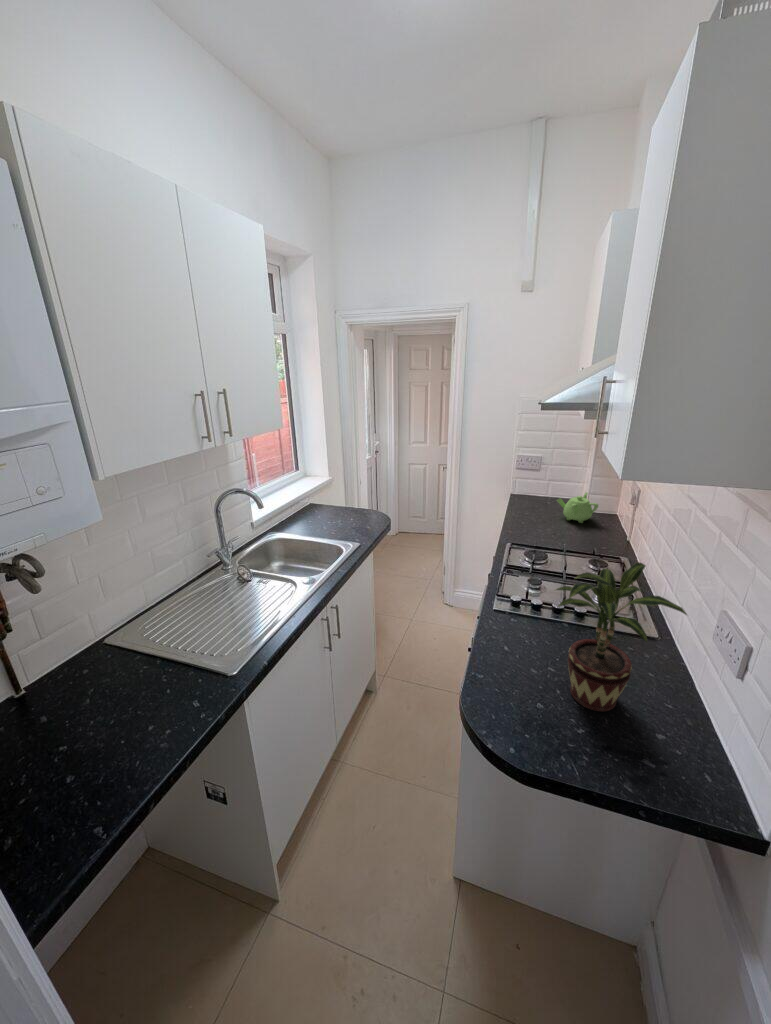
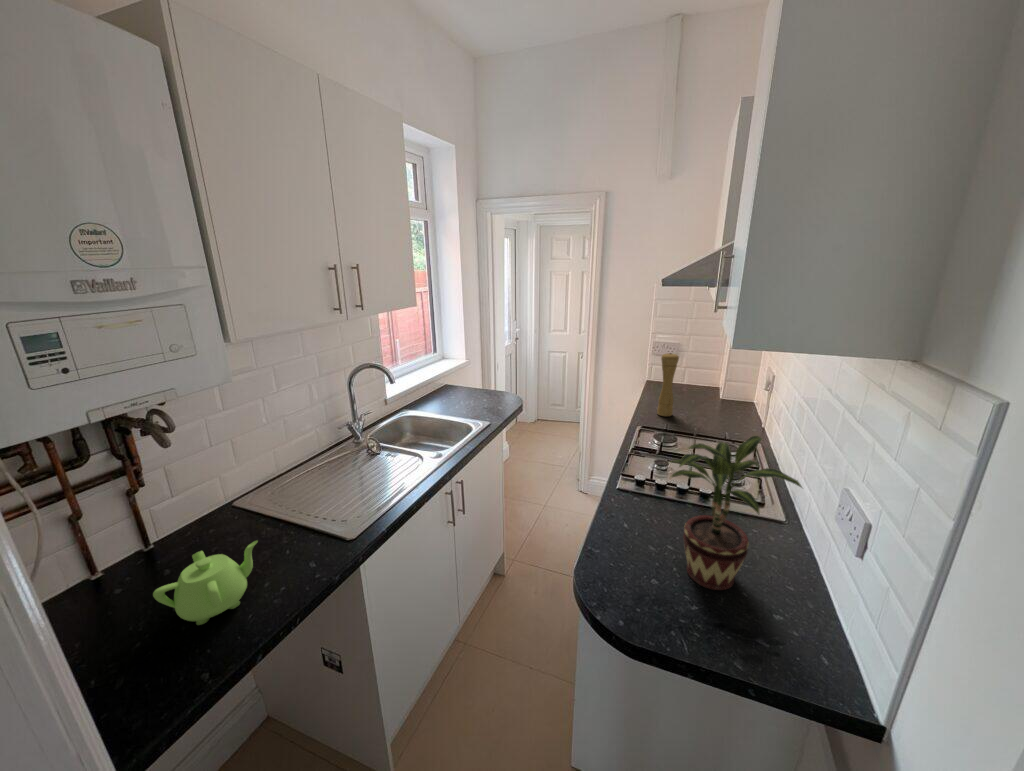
pepper mill: none [526,469,548,532] -> present [657,353,679,416]
teapot: present [557,492,598,523] -> present [153,541,258,625]

